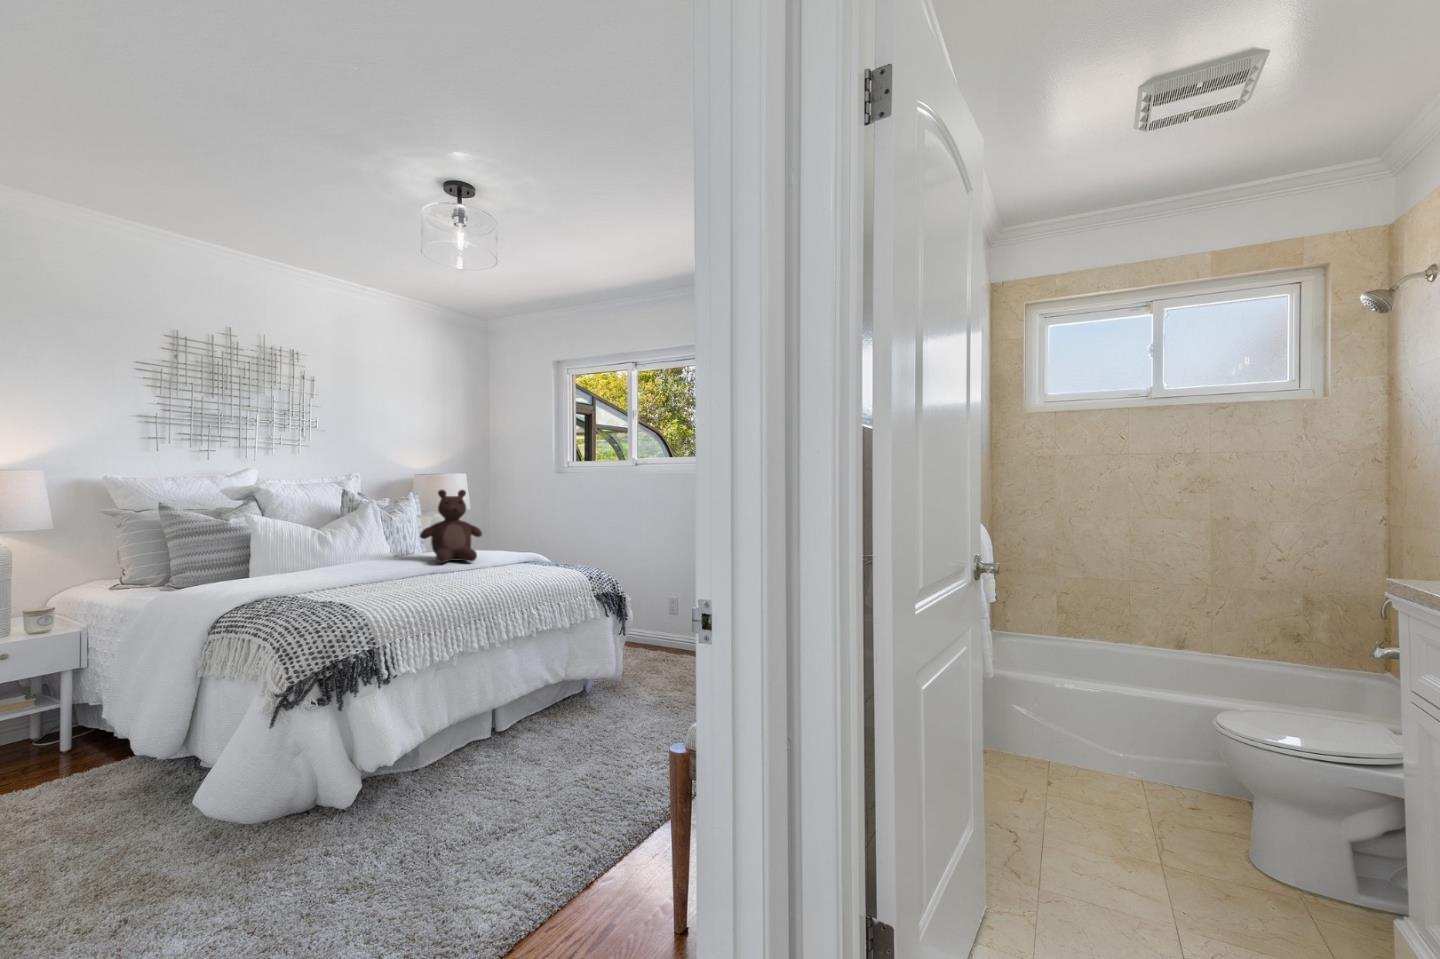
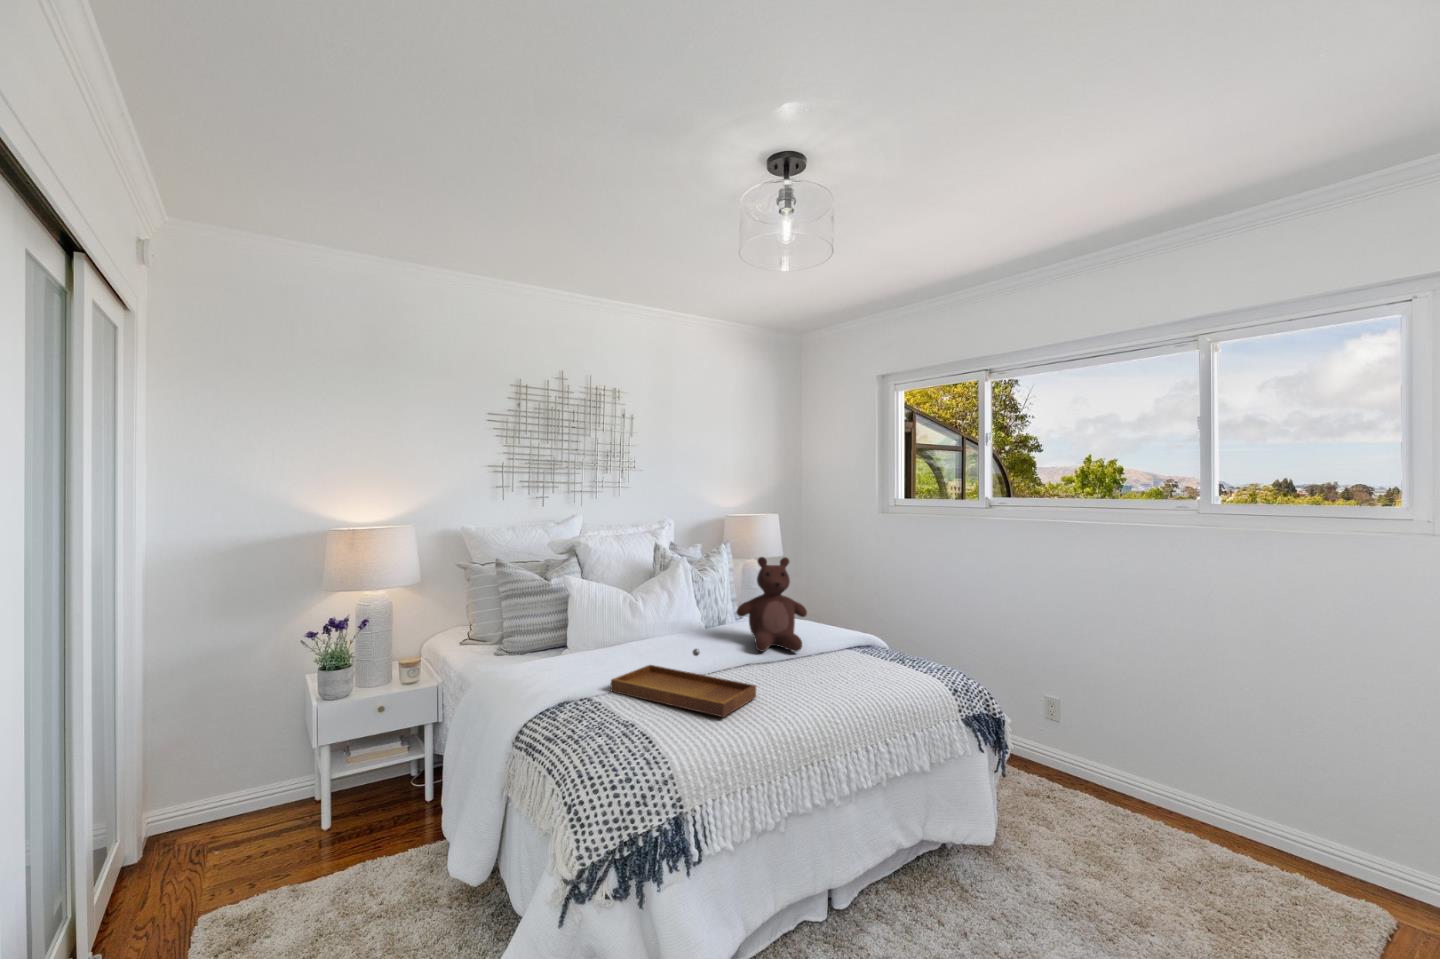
tray: none [305,550,434,591] -> present [611,649,756,717]

